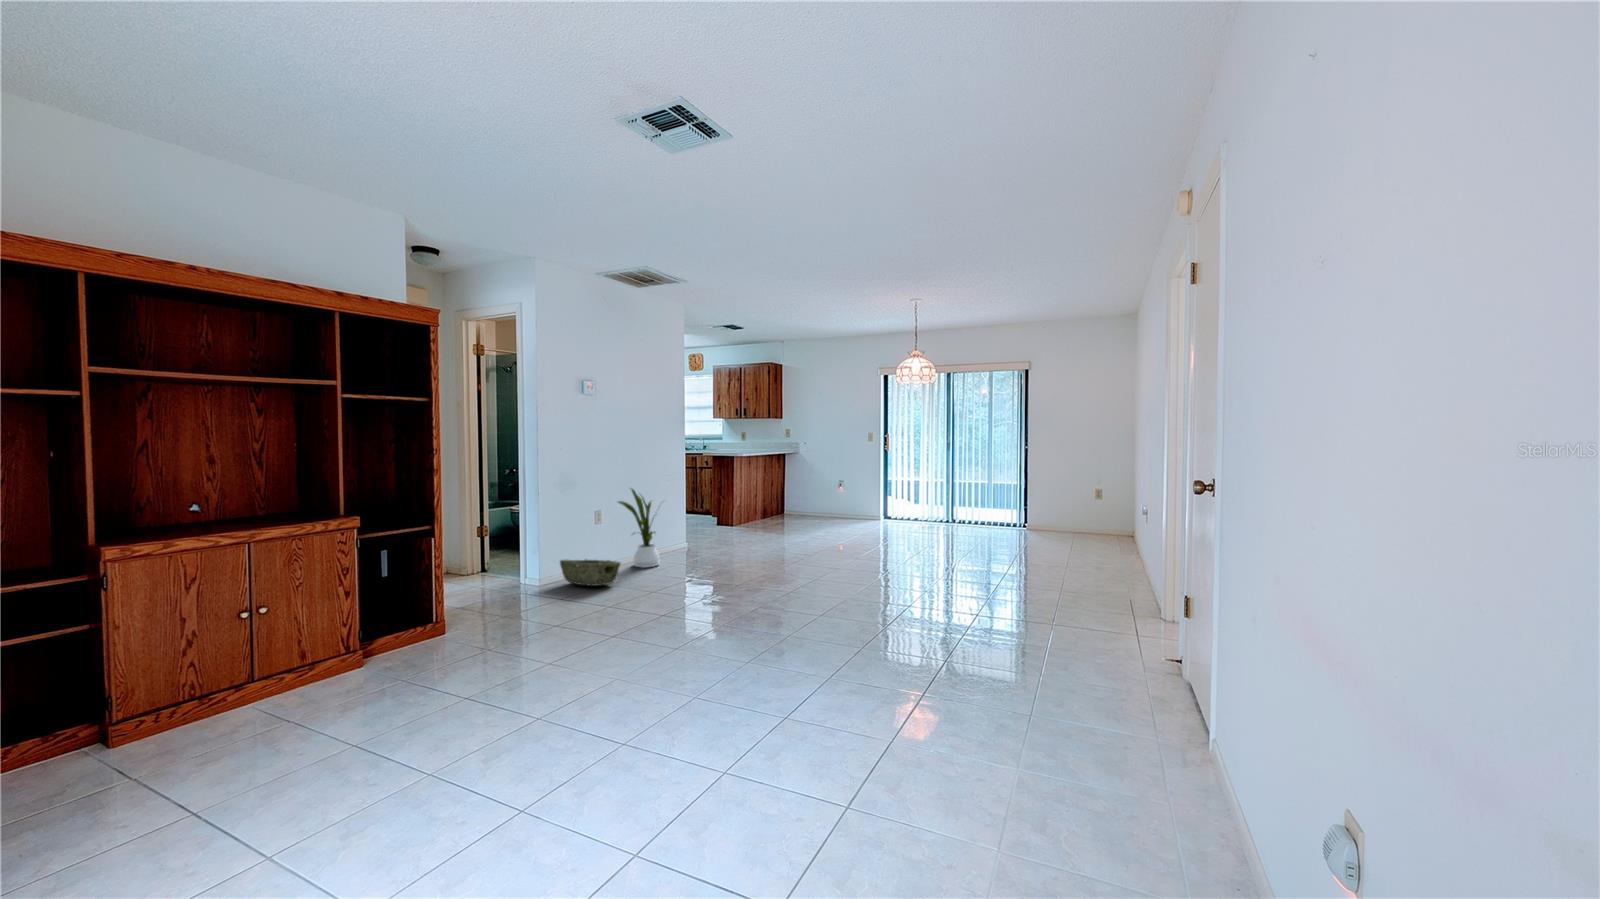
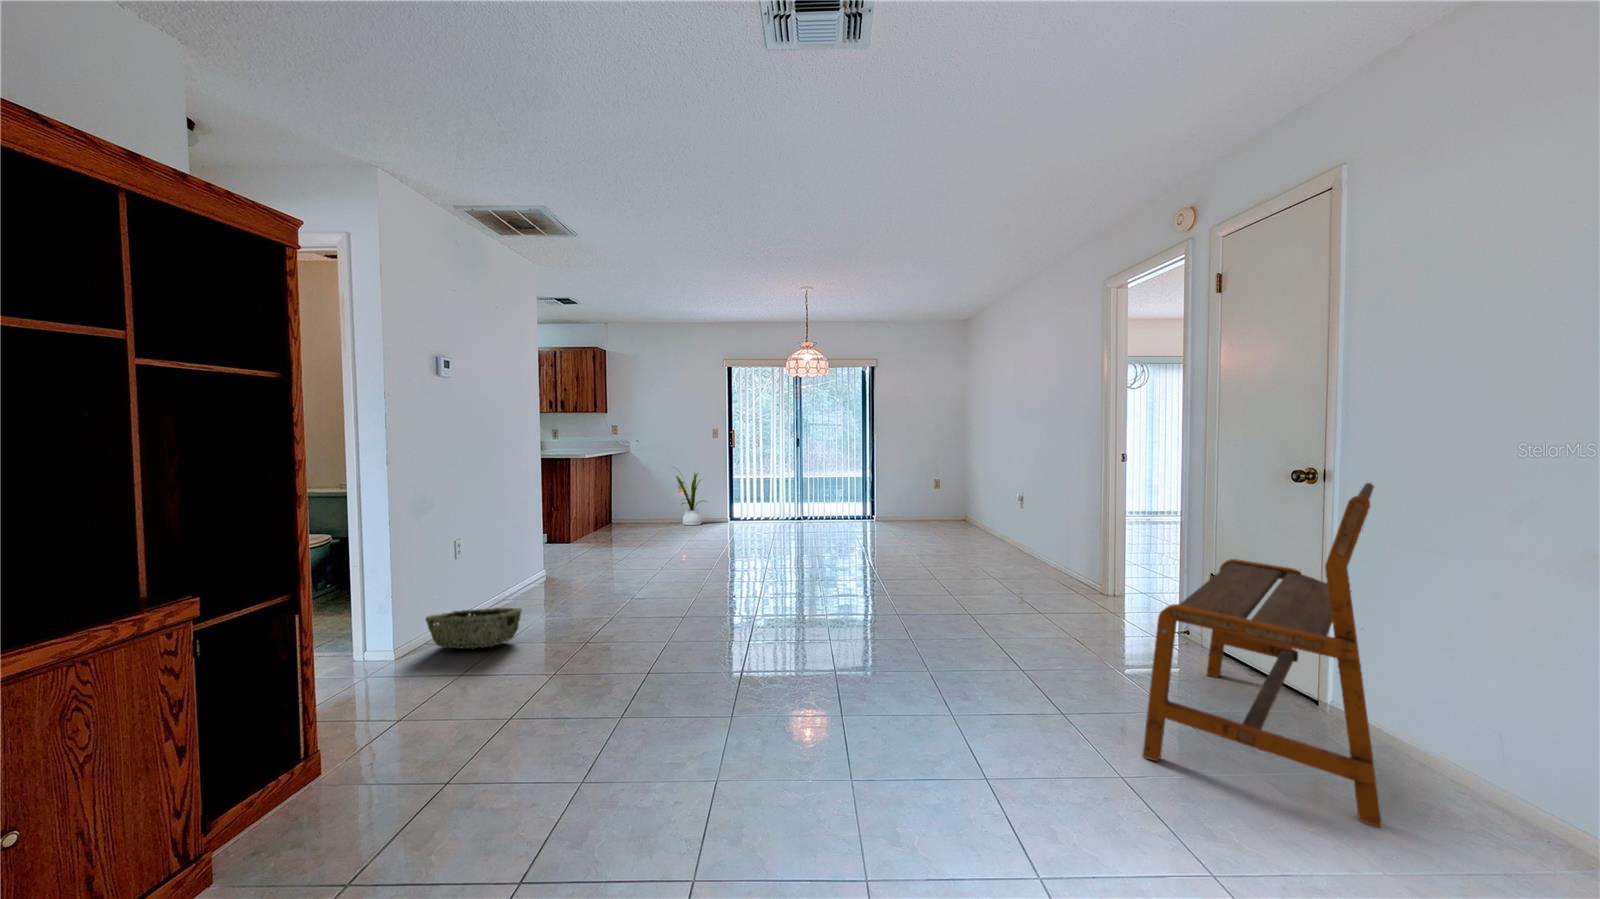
house plant: present [619,489,660,568] -> present [676,472,707,525]
bench: none [933,491,1278,829] -> present [1143,483,1382,828]

